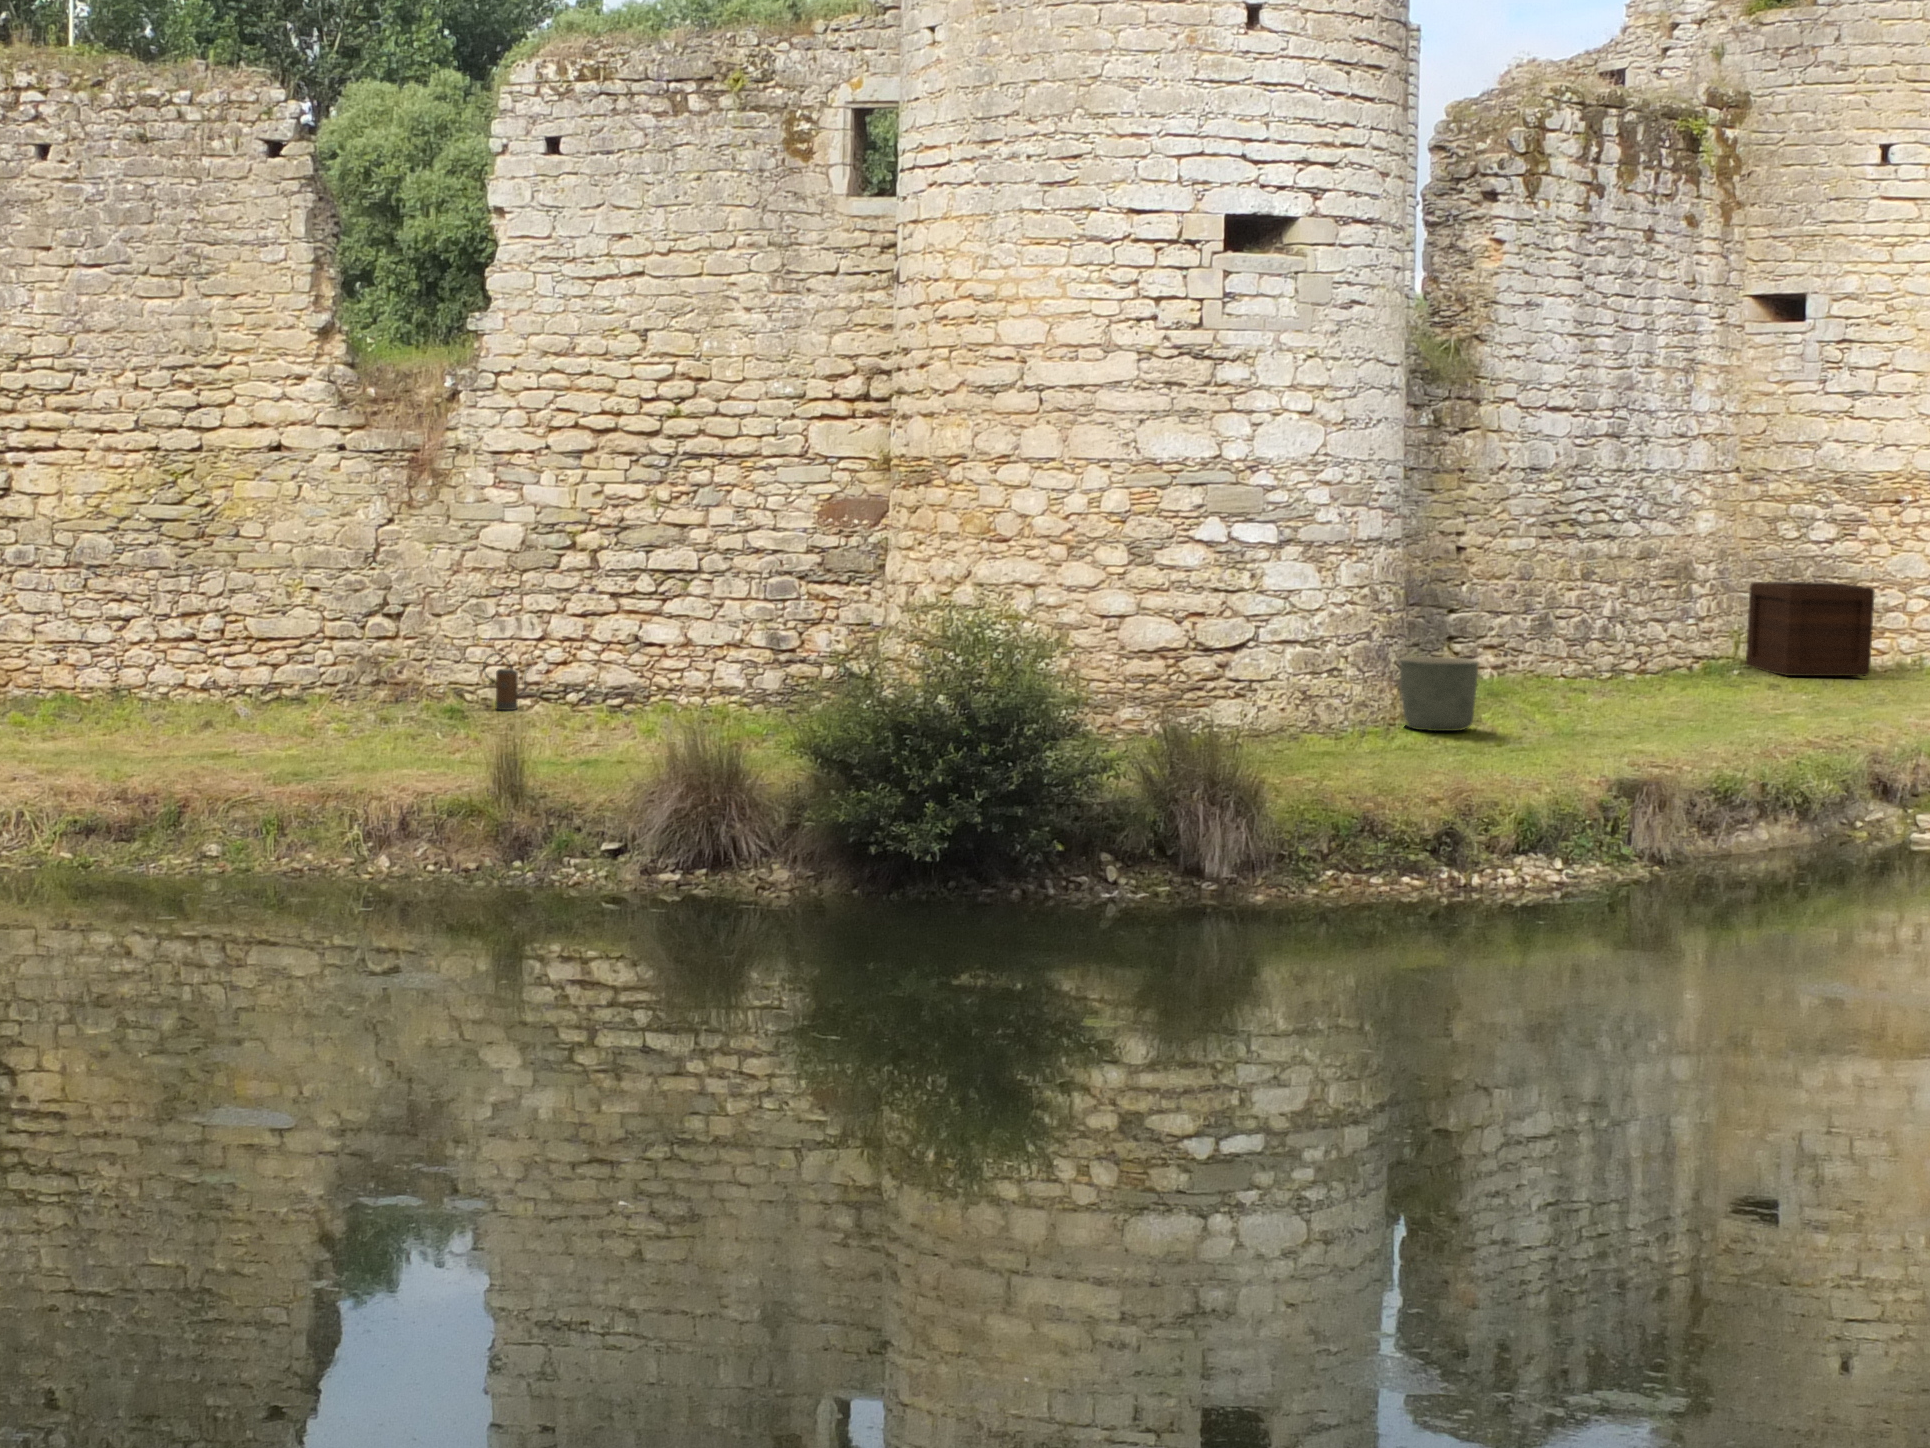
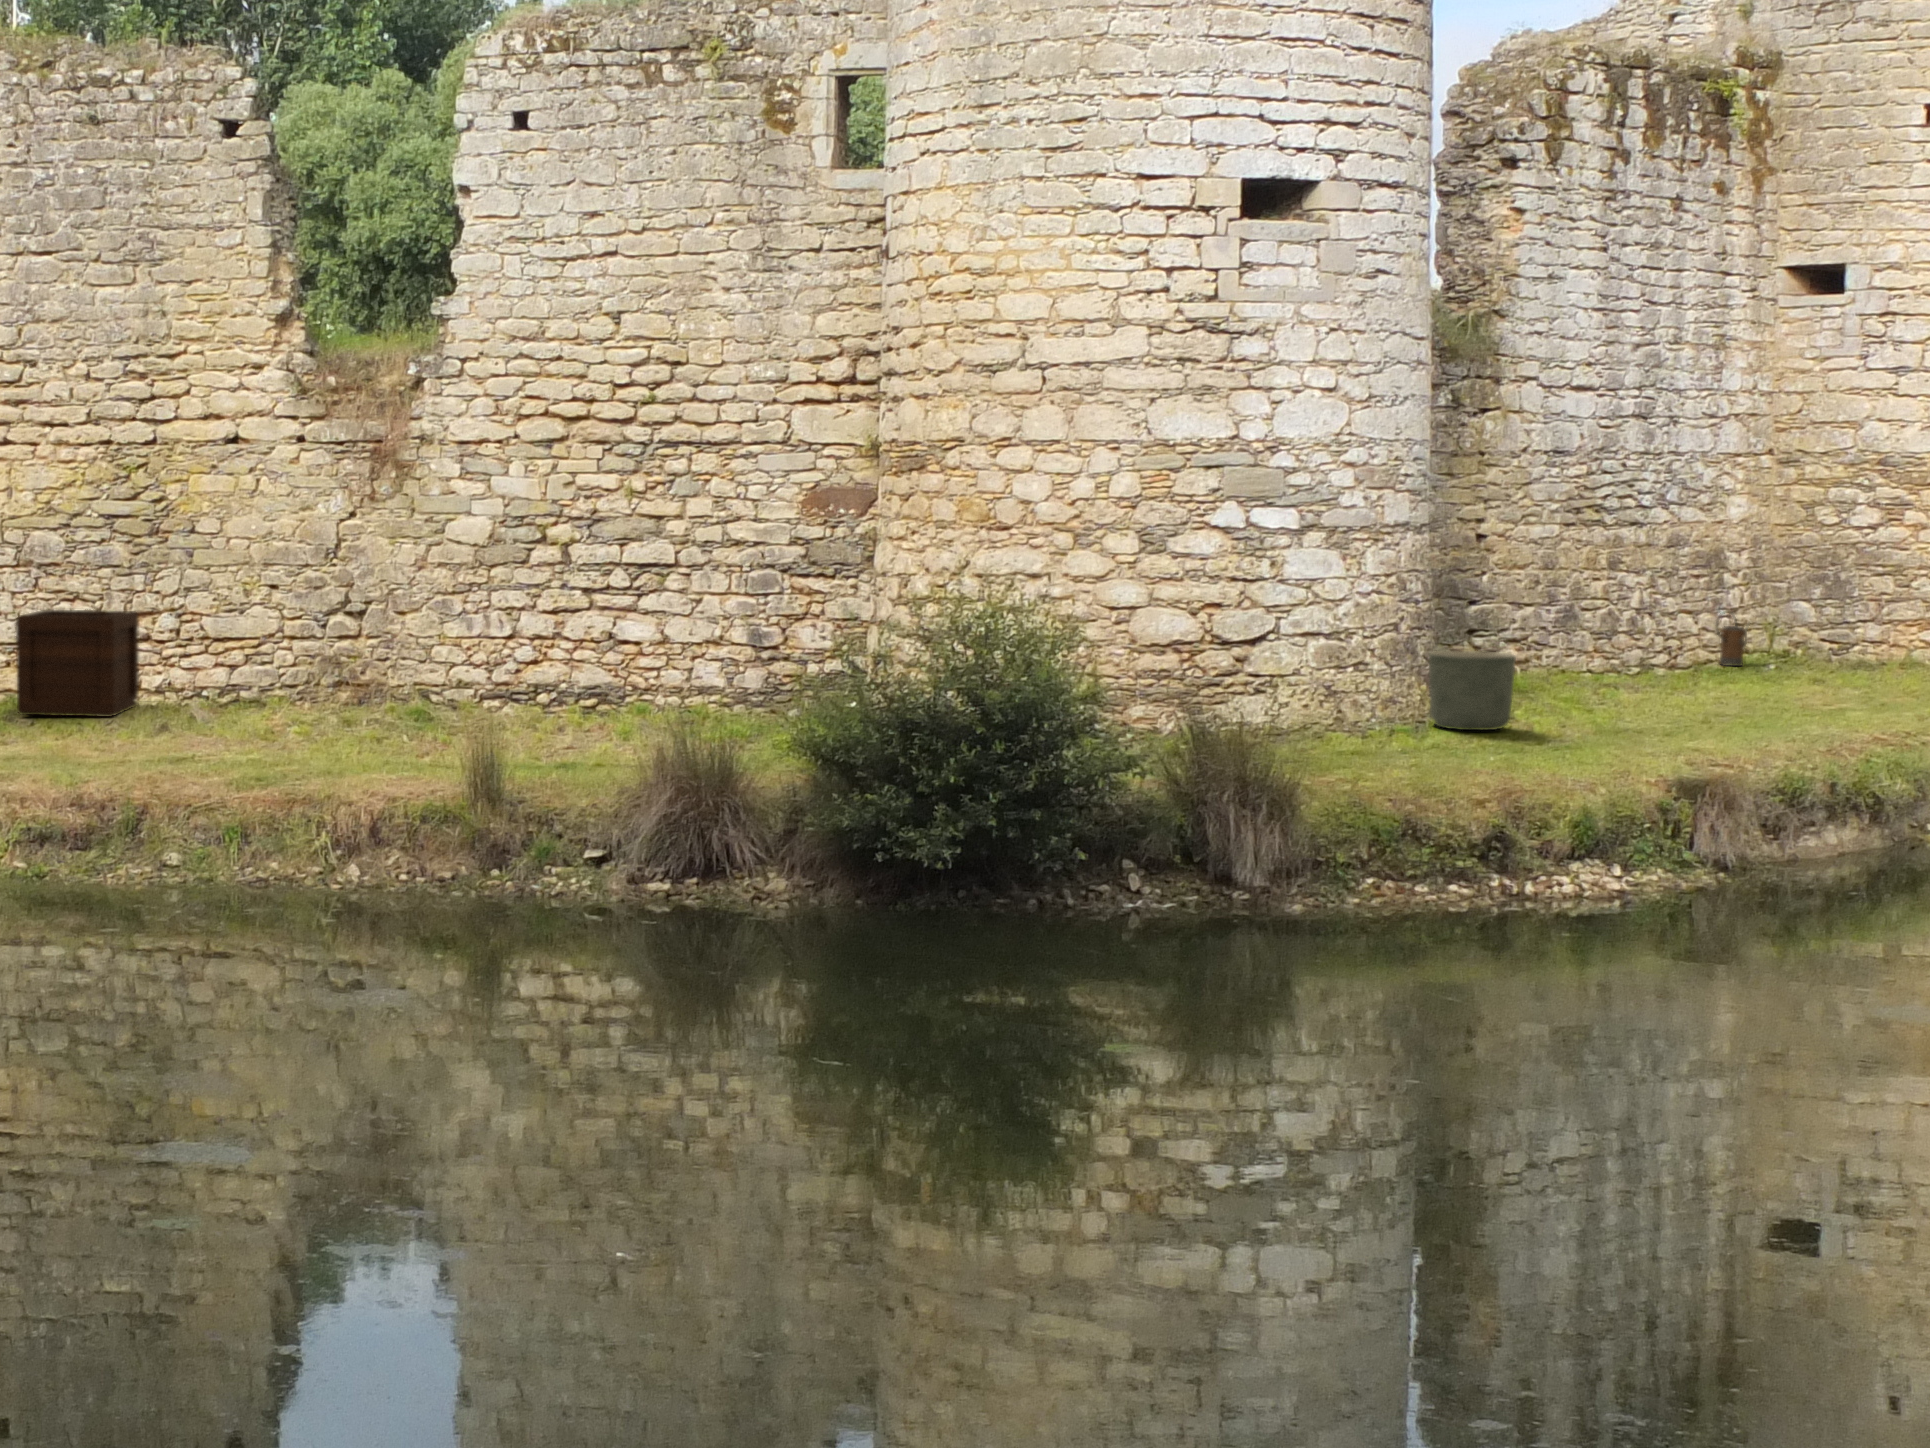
wooden crate: present [1746,582,1875,676] -> present [16,610,139,717]
watering can: present [483,653,530,710] -> present [1717,613,1751,666]

